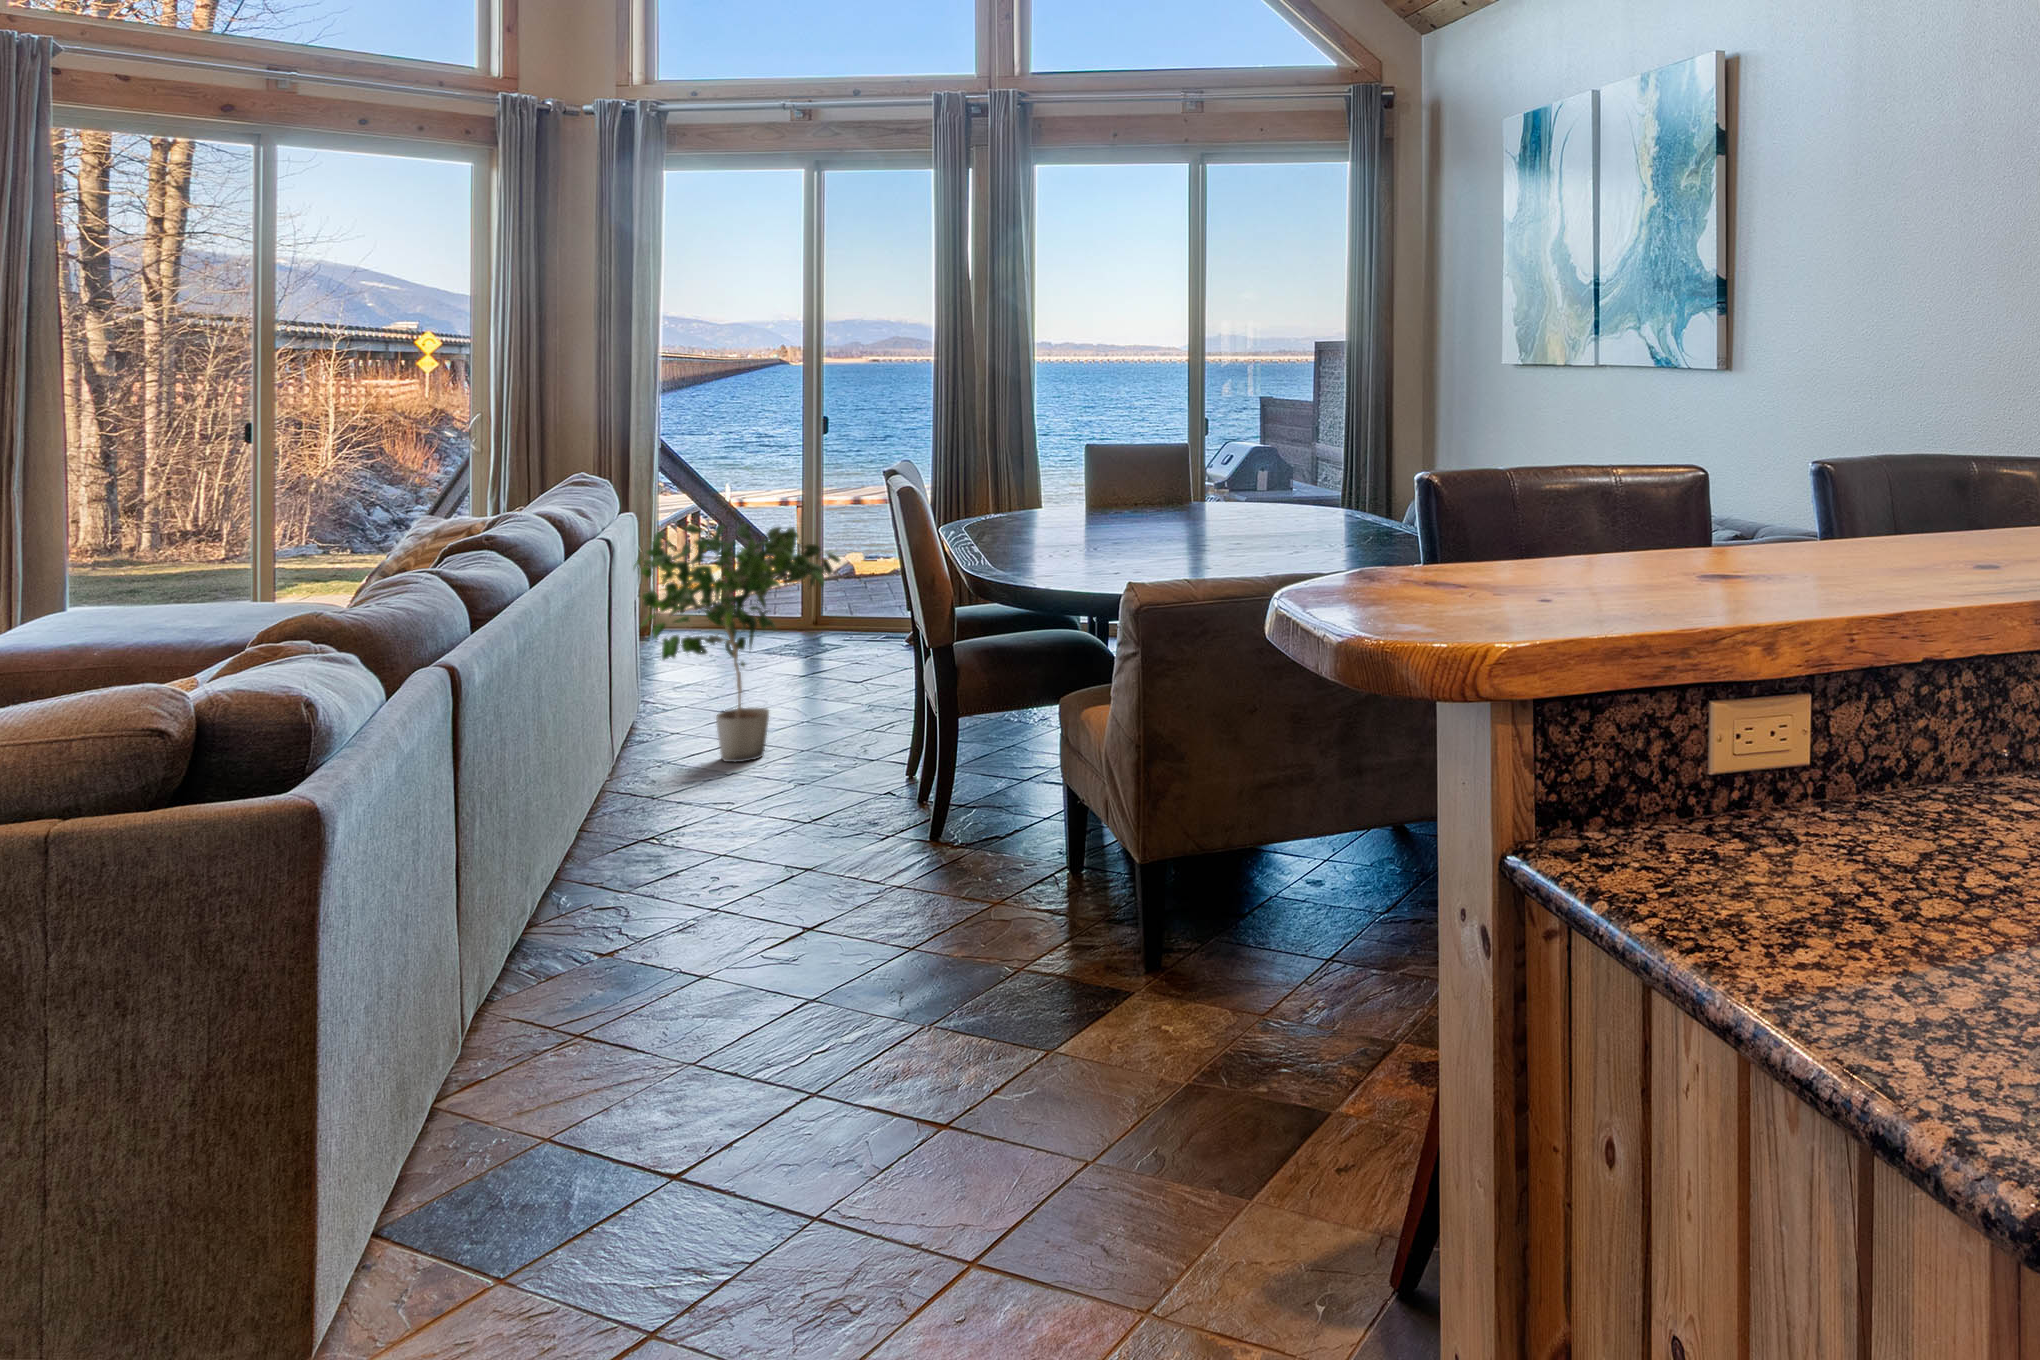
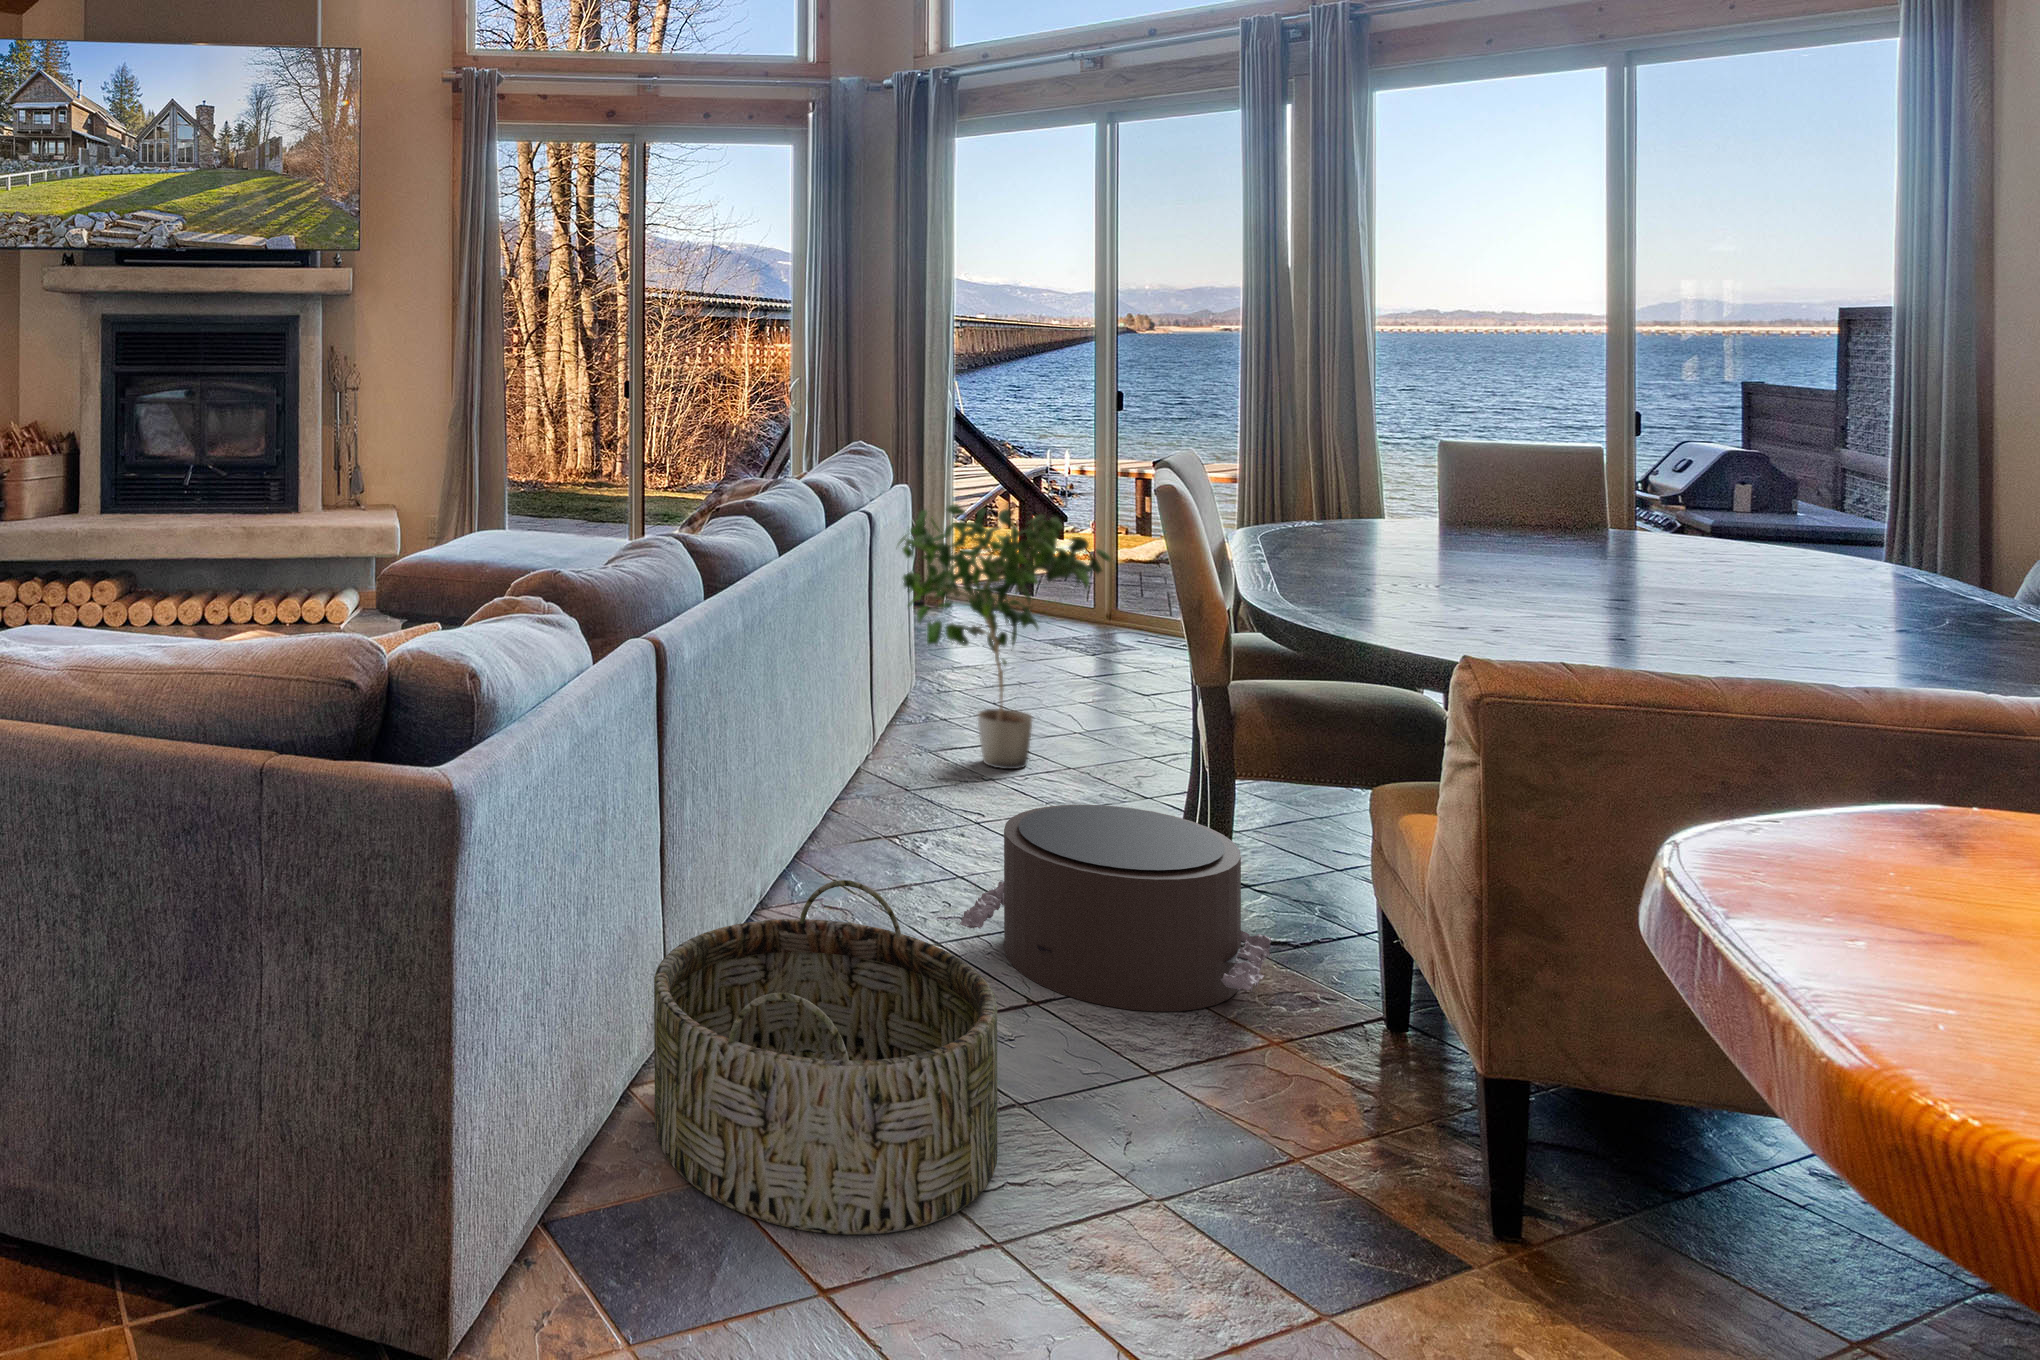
pouf: none [739,756,991,916] -> present [959,805,1271,1011]
basket: none [470,852,808,1154] -> present [654,880,998,1235]

